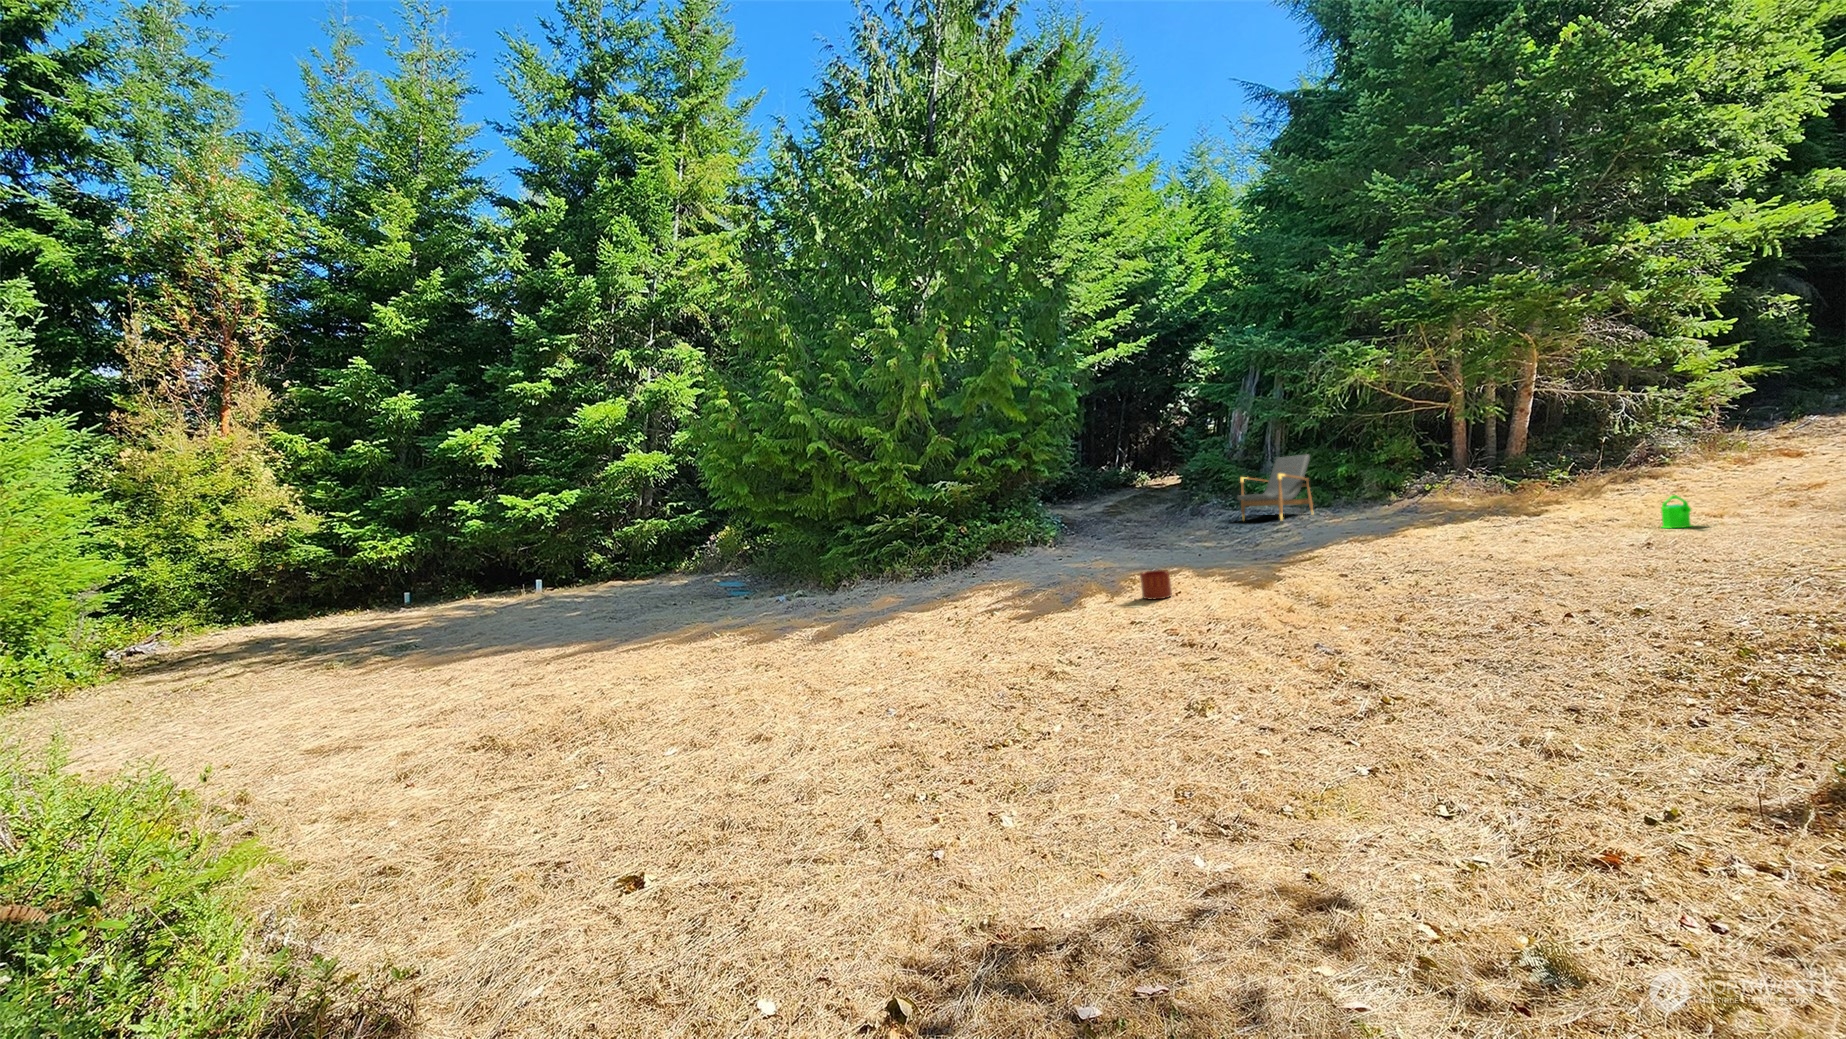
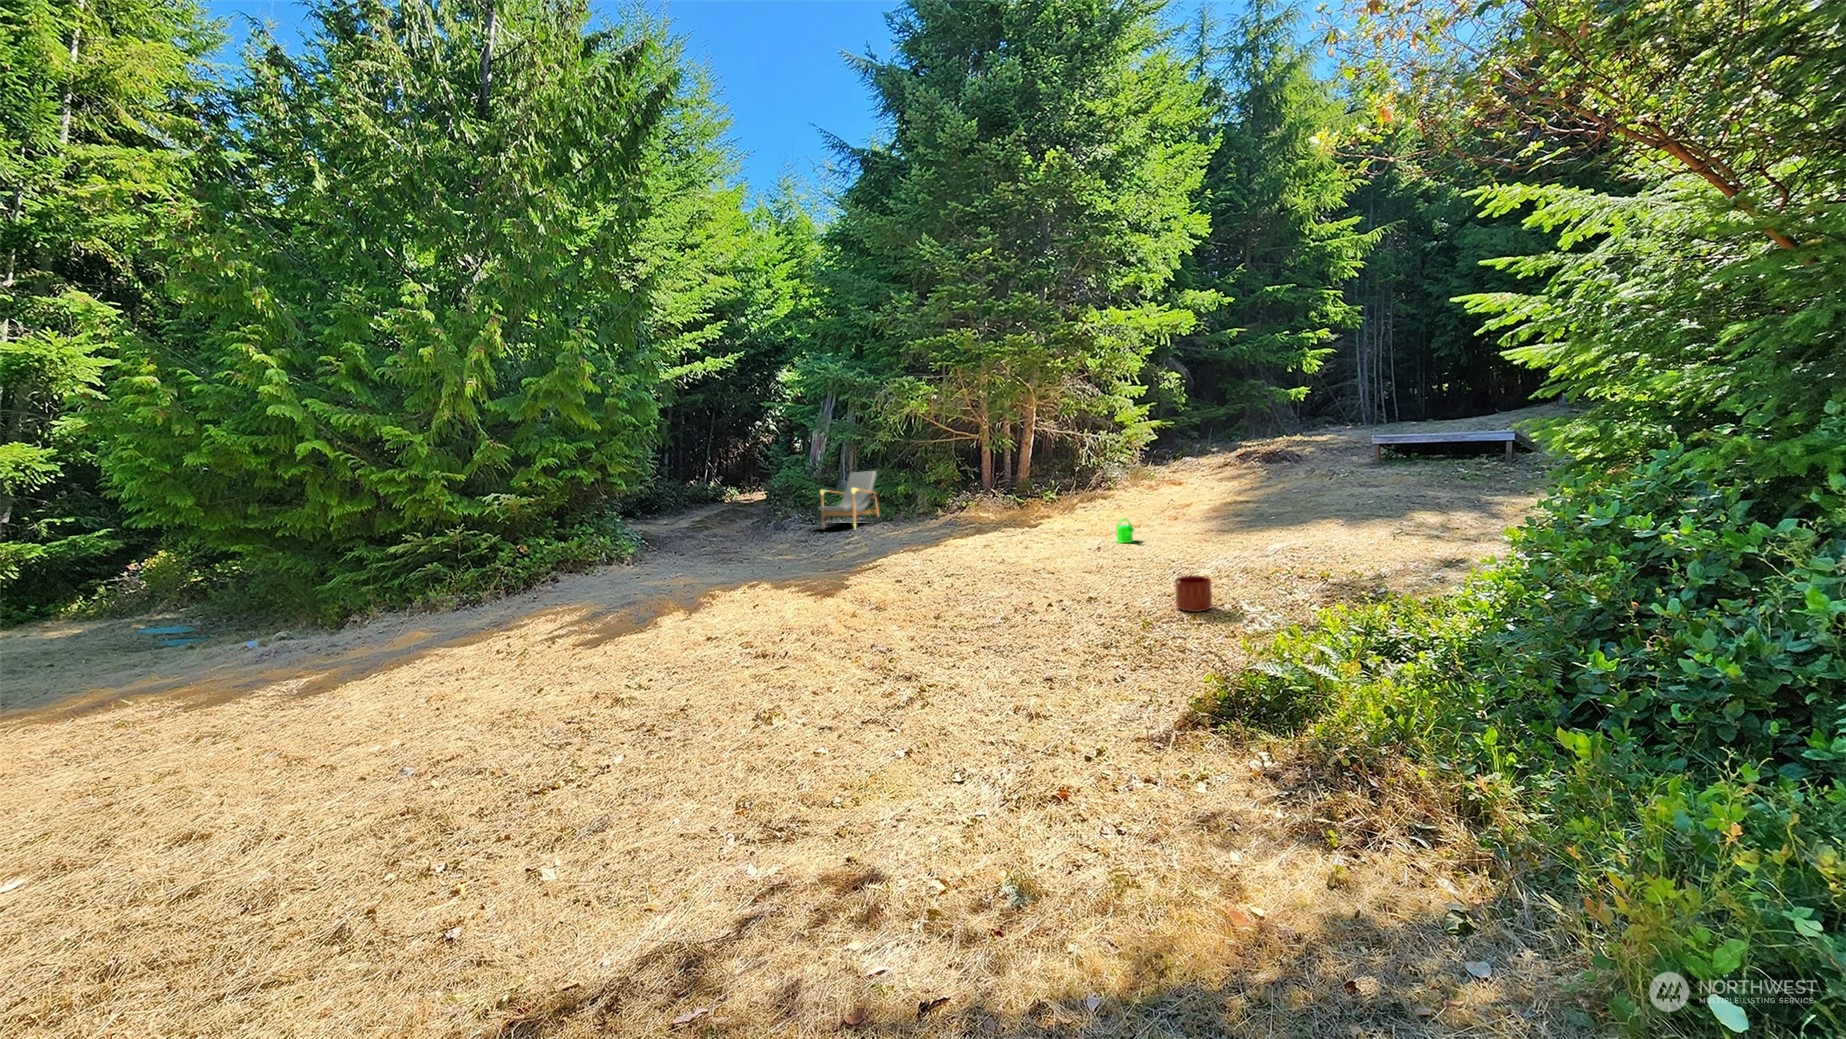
planter: present [1140,570,1172,599] -> present [1175,576,1212,612]

